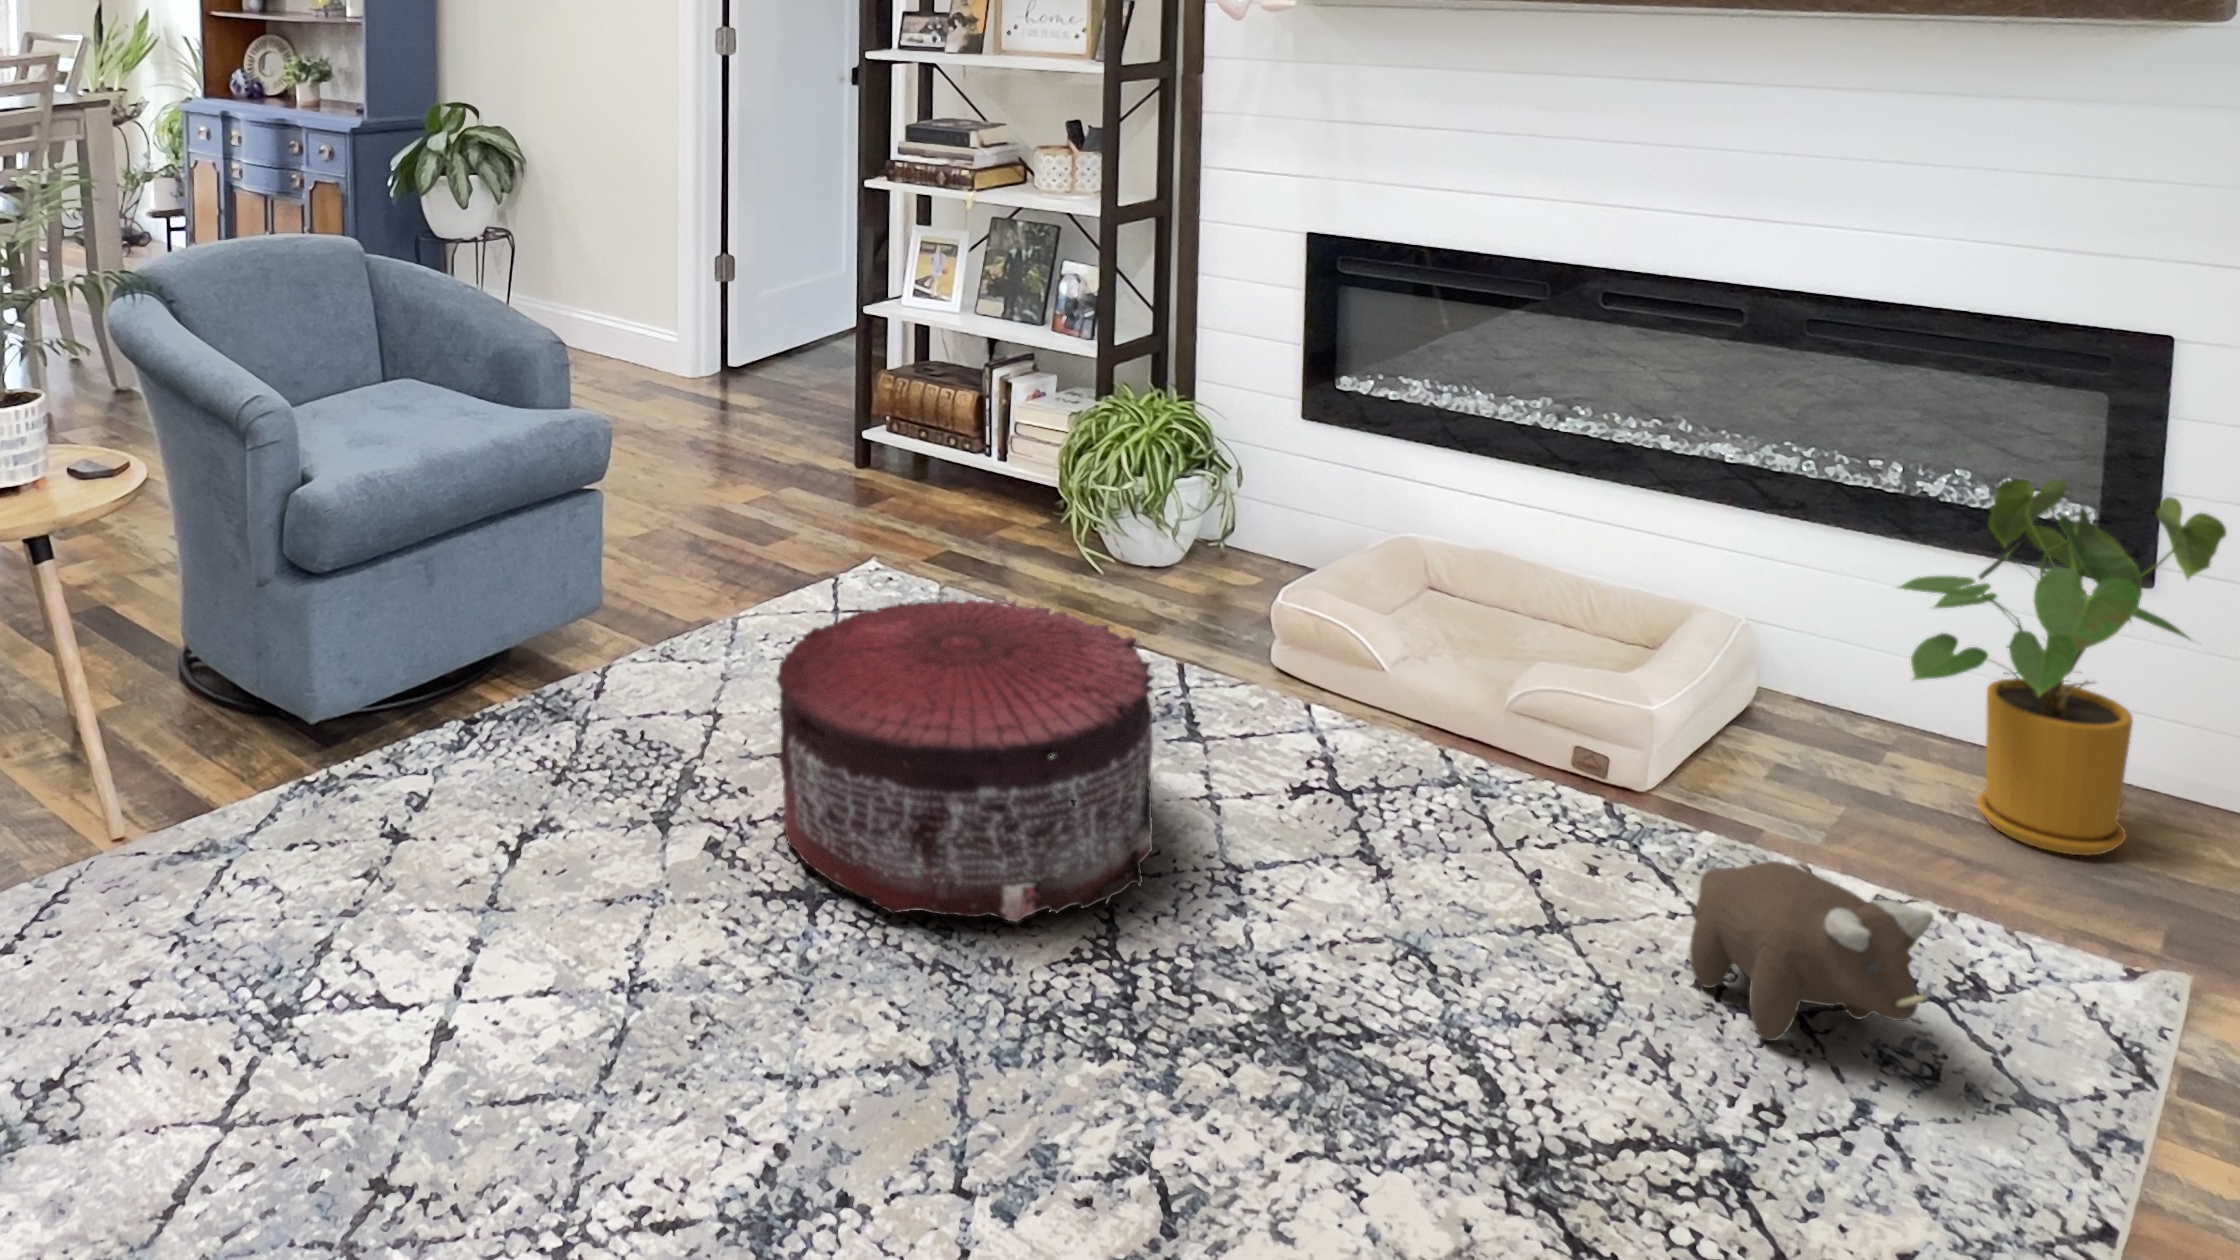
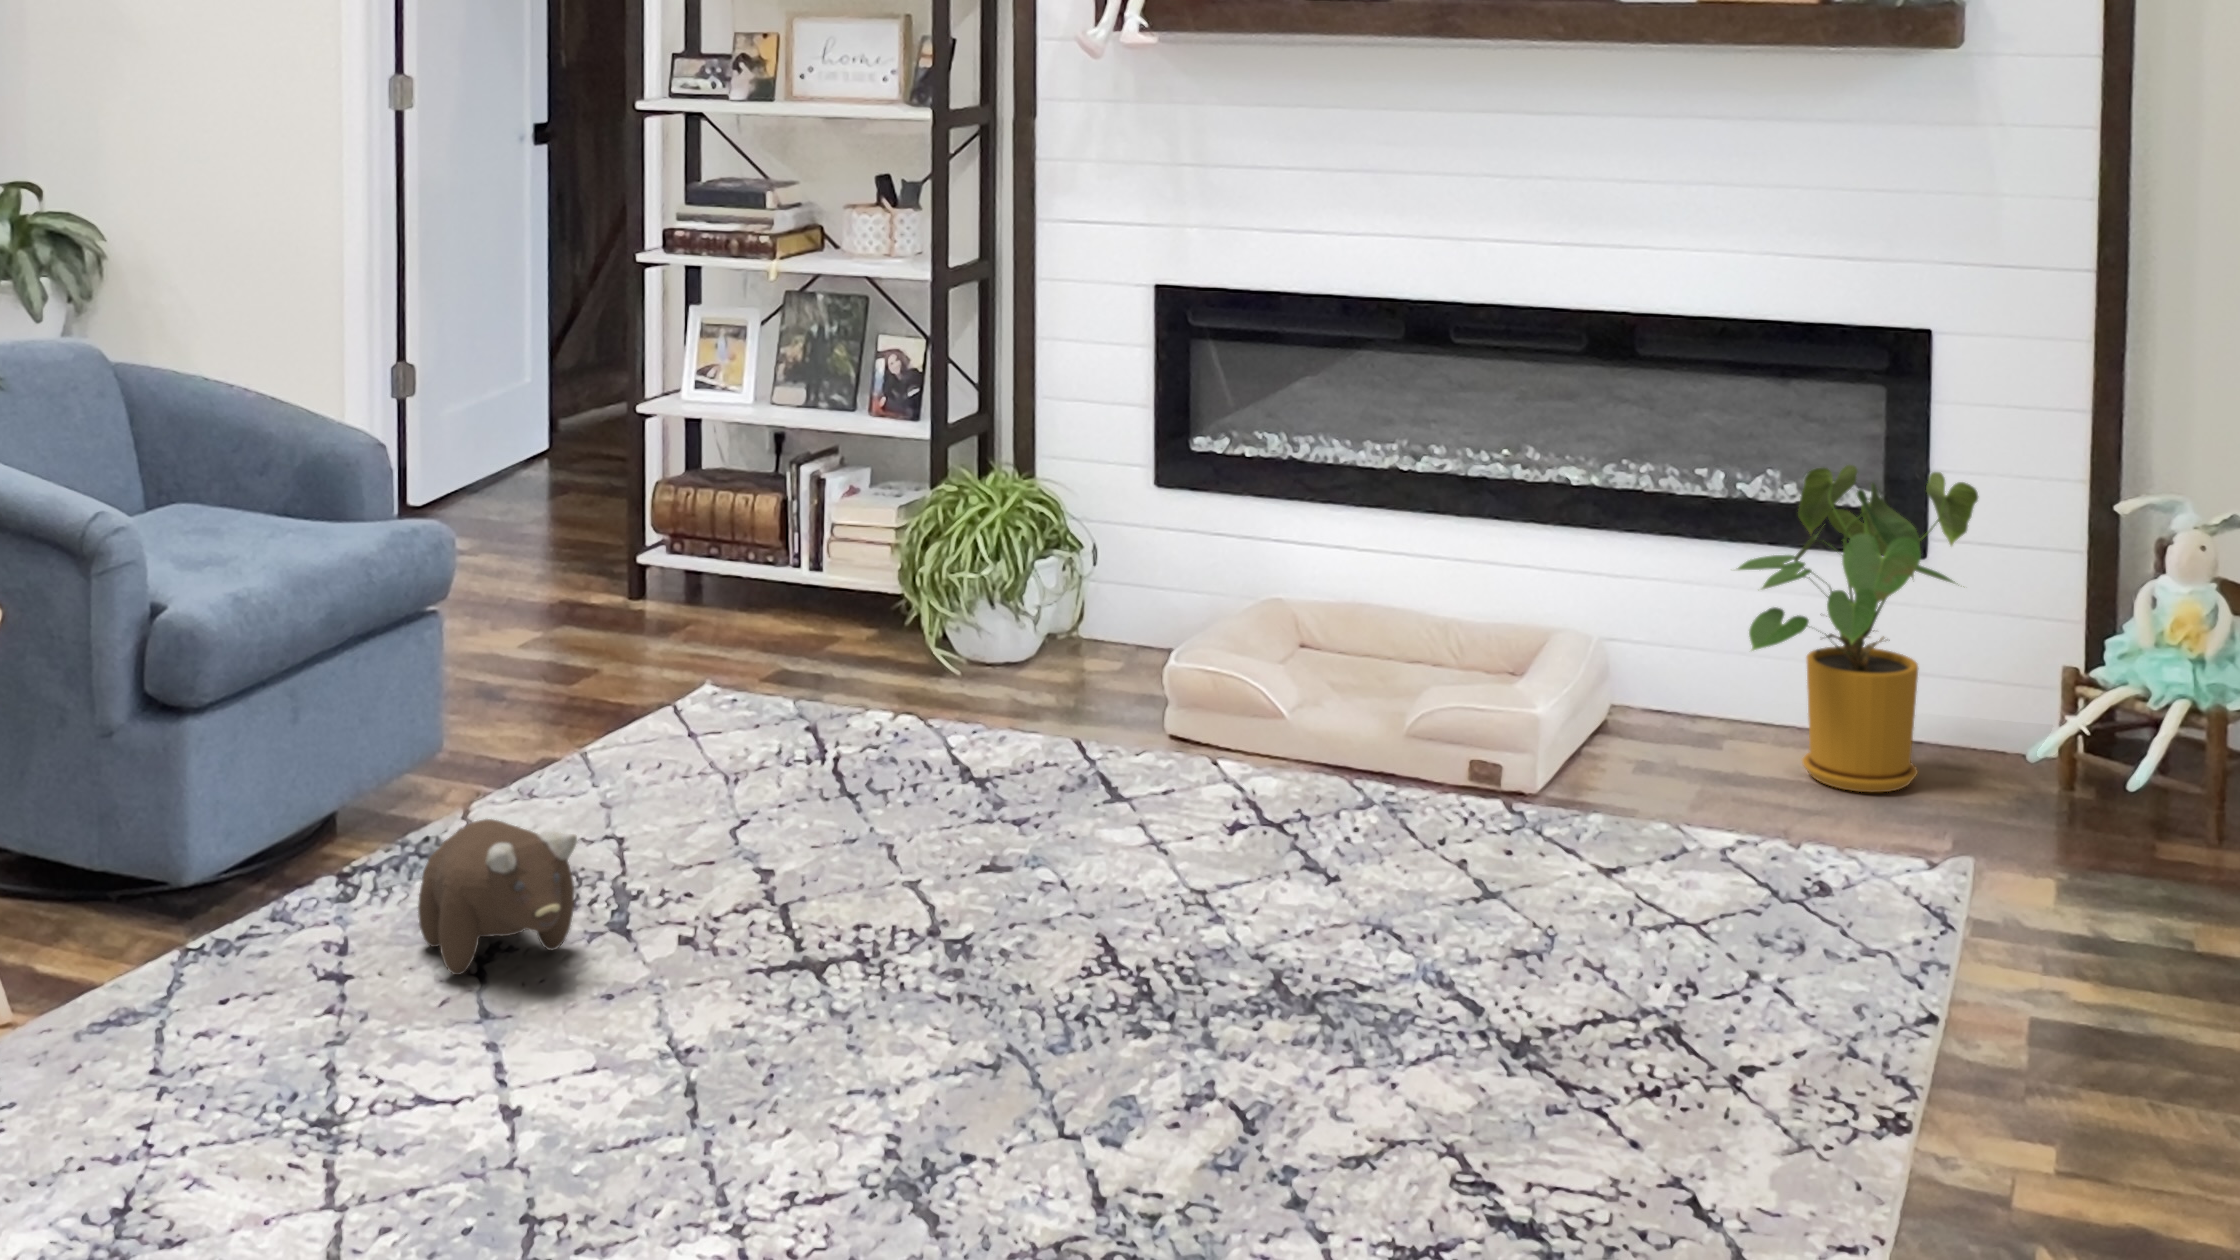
pouf: present [776,600,1154,922] -> none [738,663,1127,963]
plush toy: present [1690,861,1933,1041] -> present [418,819,577,975]

